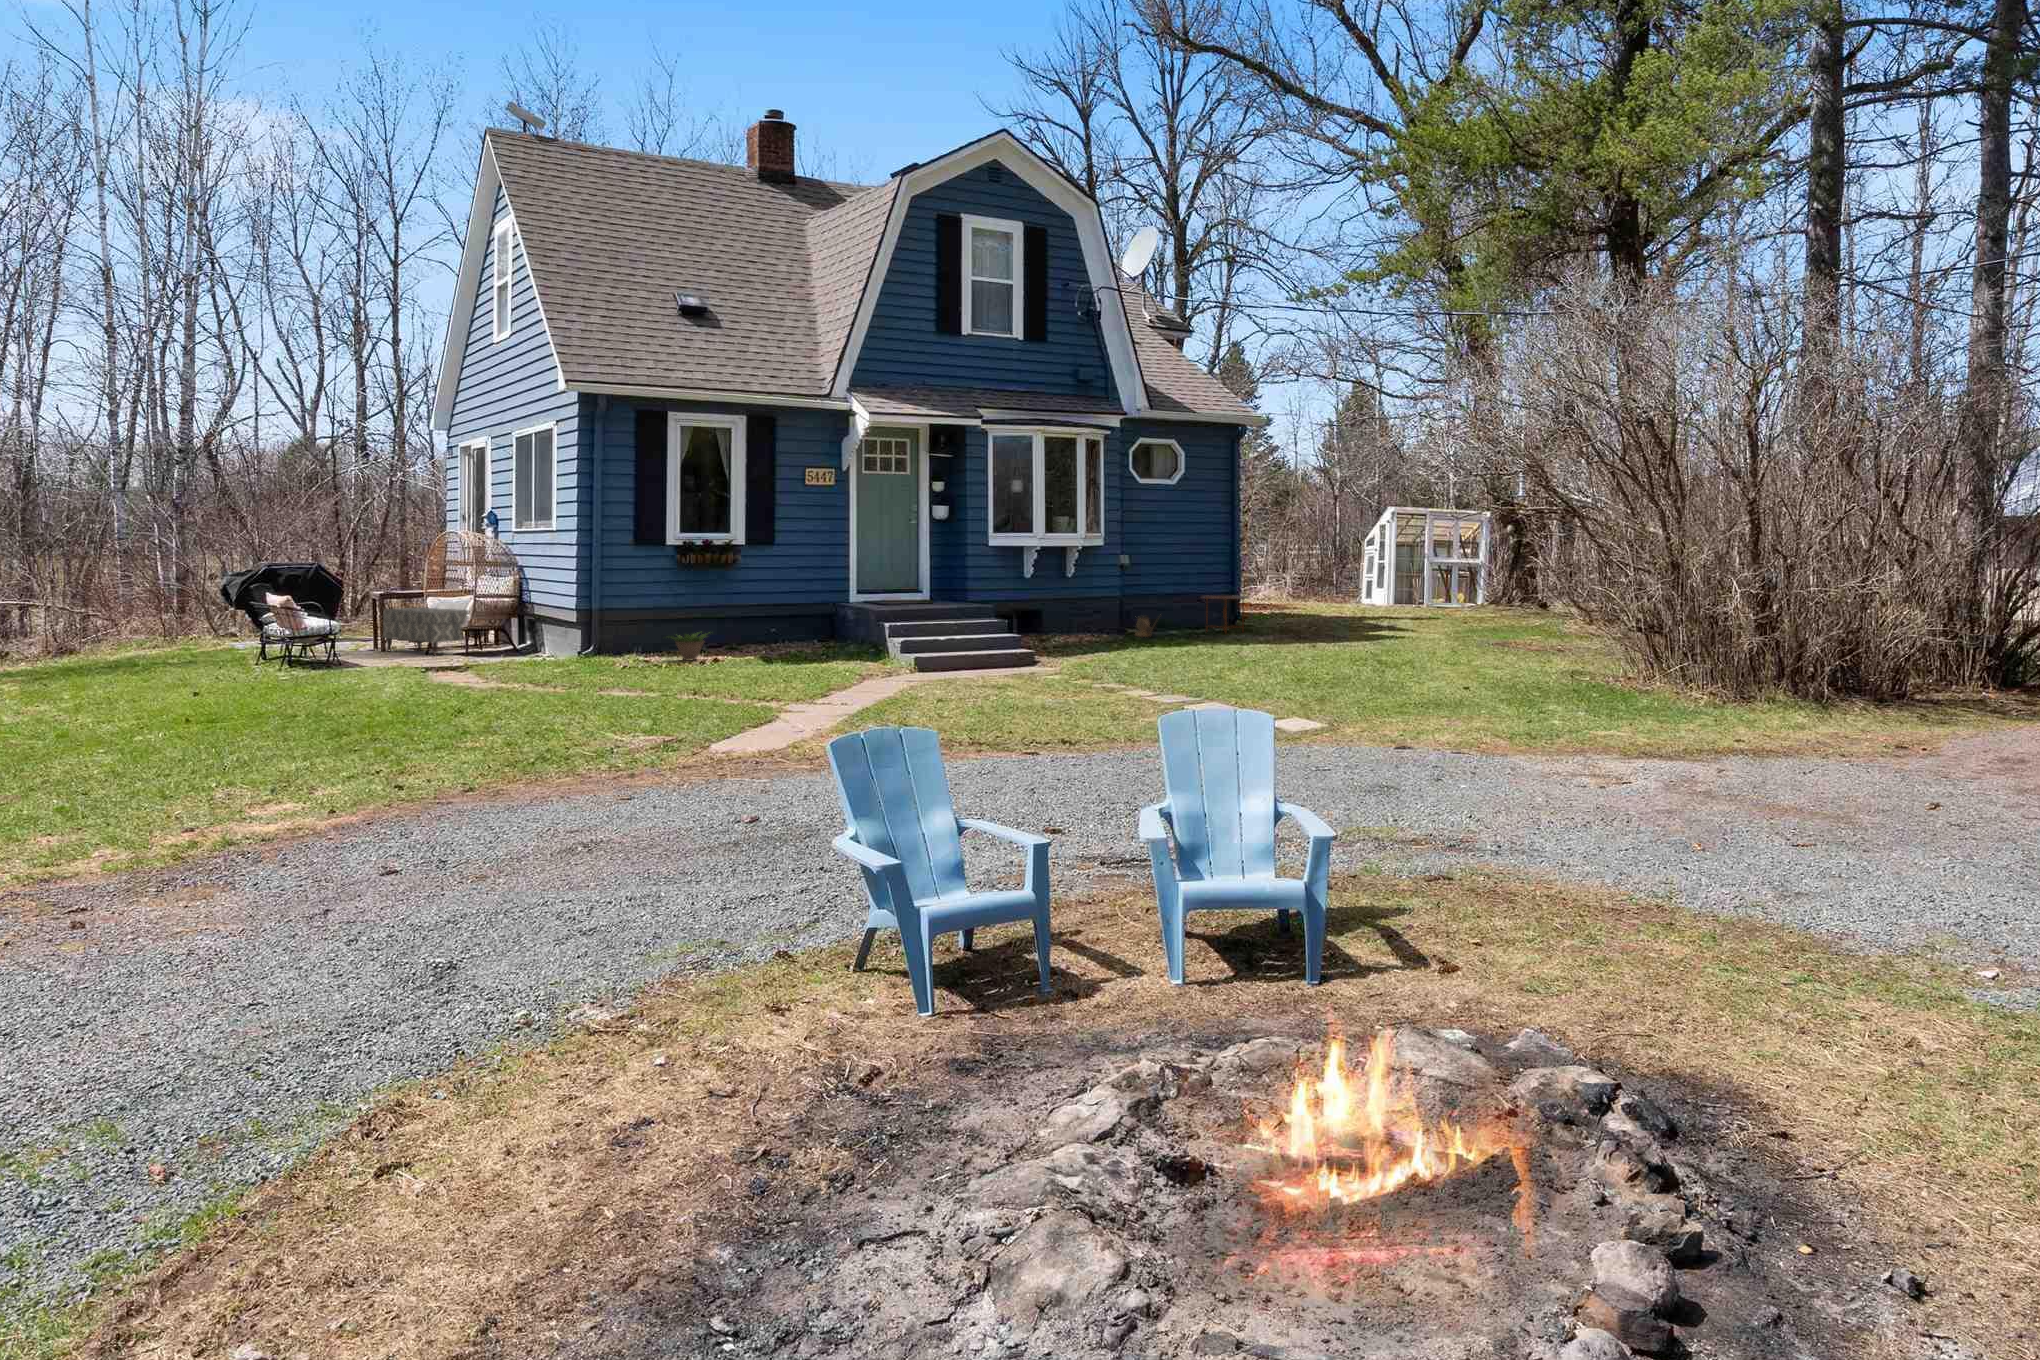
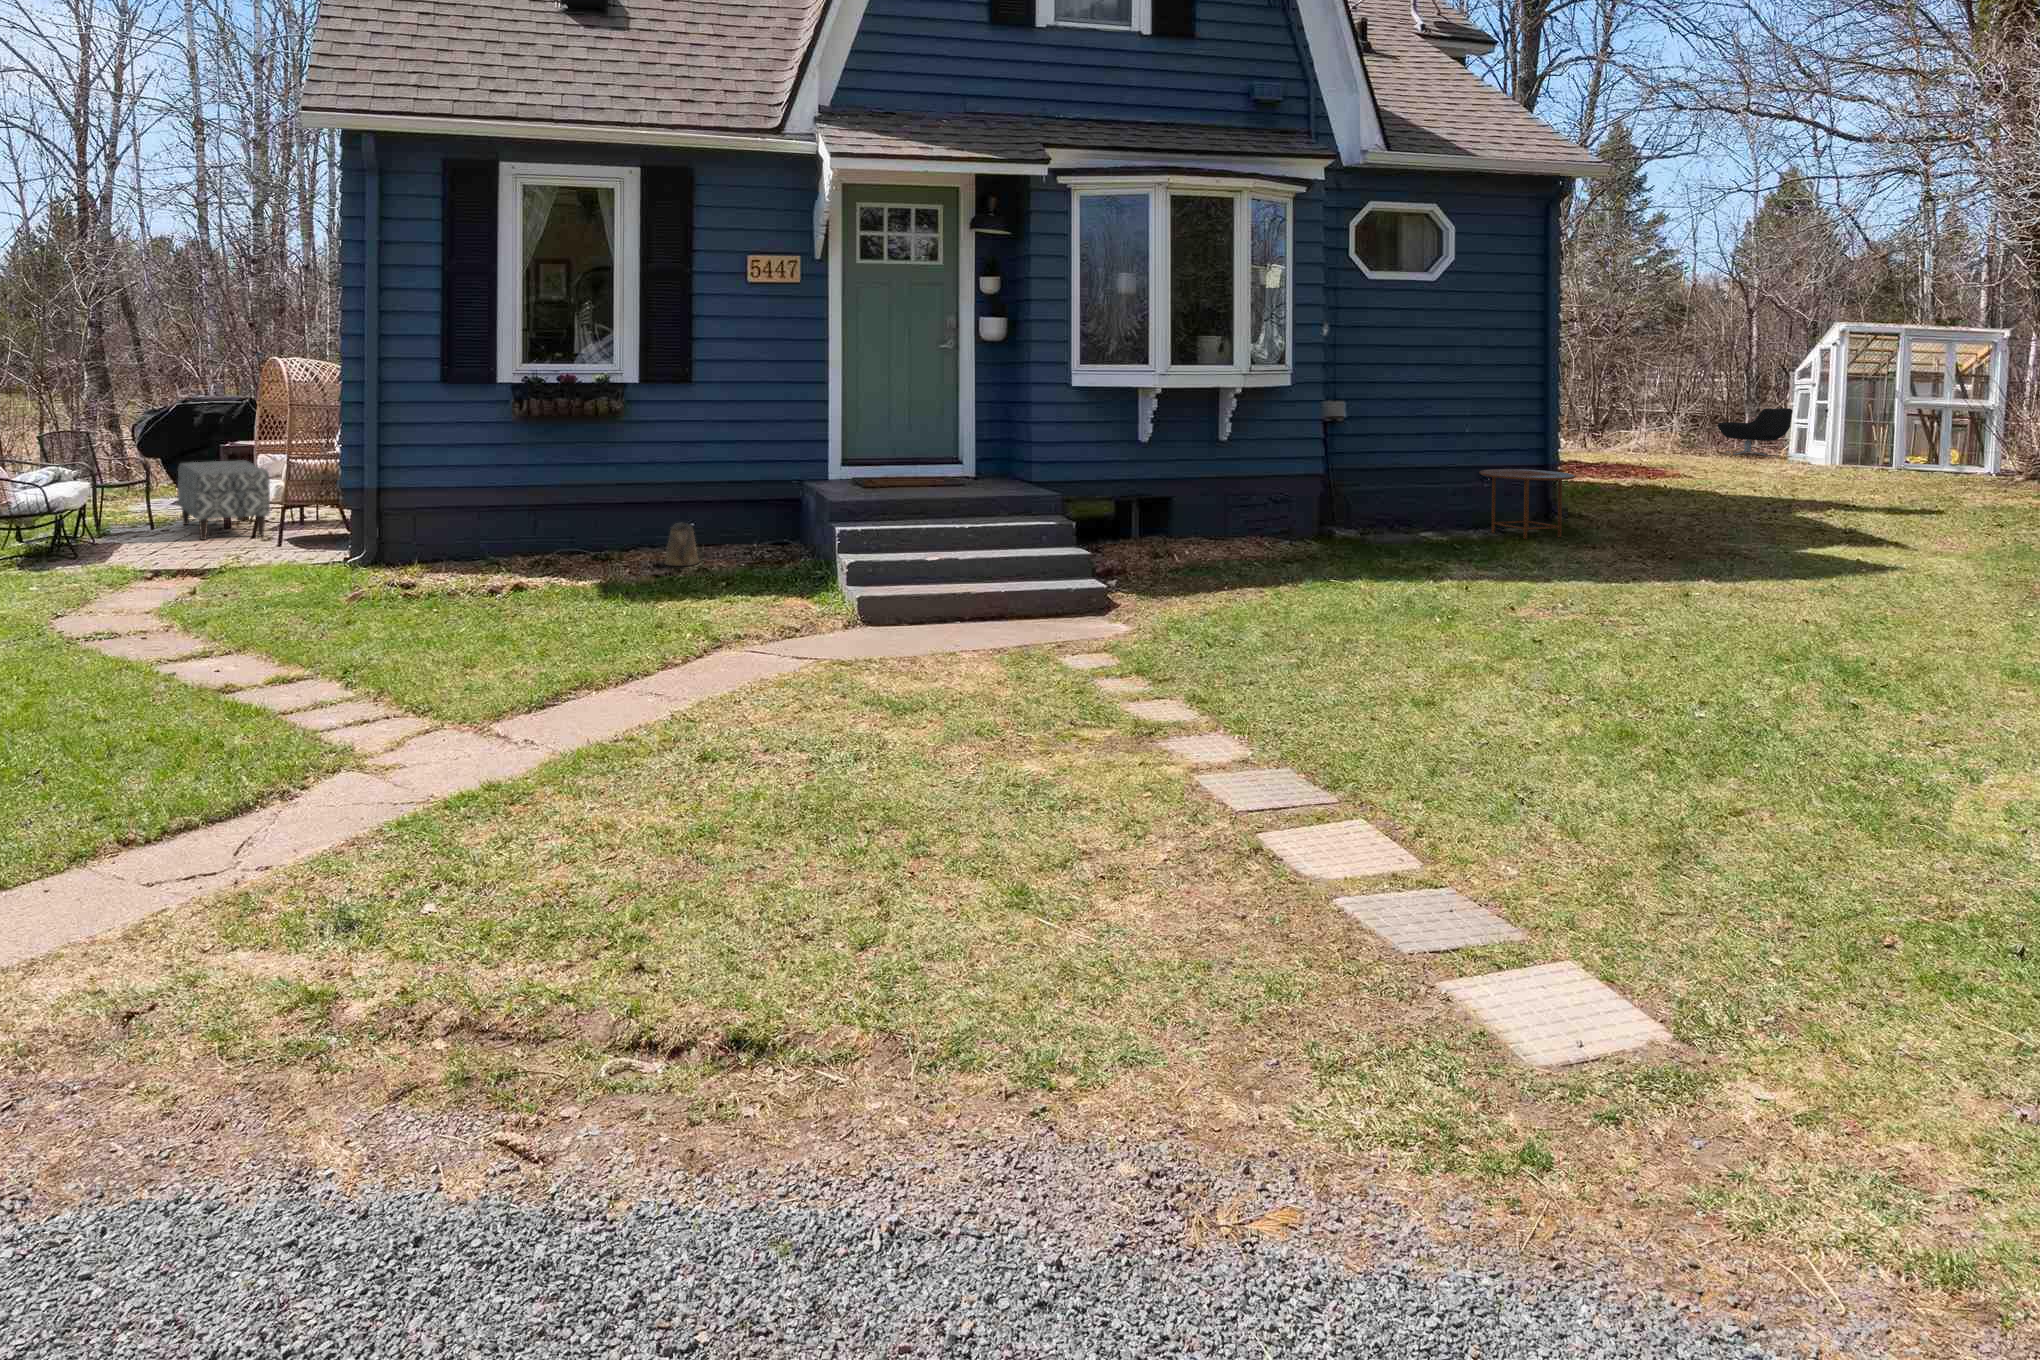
lounge chair: none [1318,566,1363,598] -> present [1718,408,1792,456]
watering can: present [1135,614,1161,637] -> present [665,523,699,566]
decorative plant: present [670,632,710,661] -> none [468,522,561,574]

